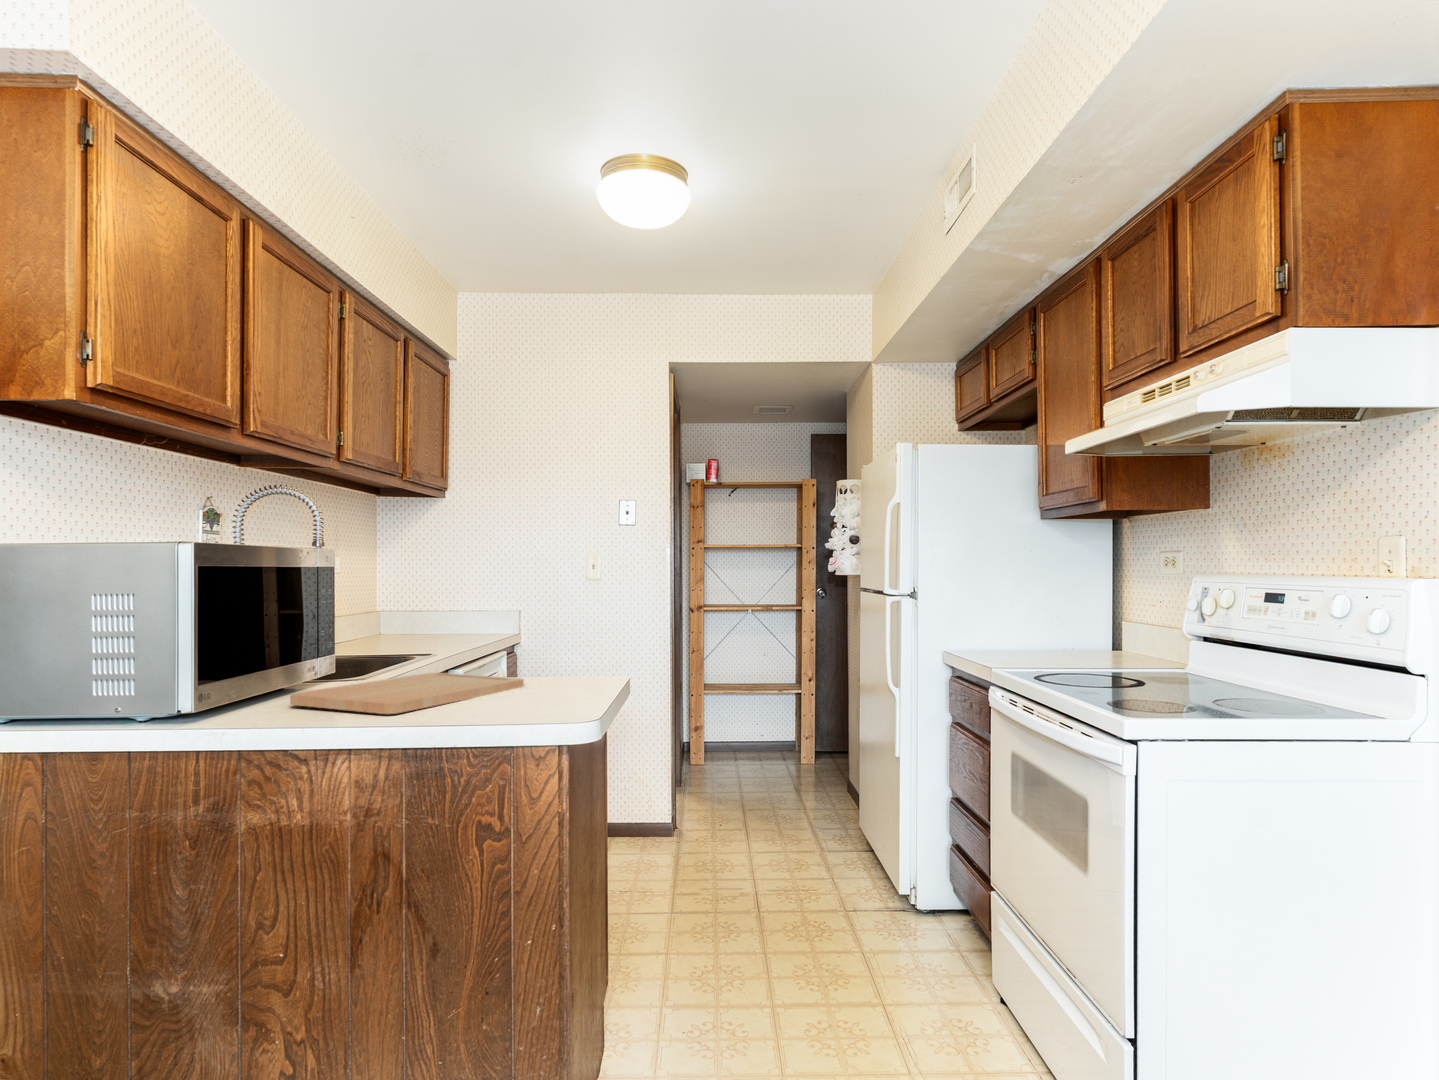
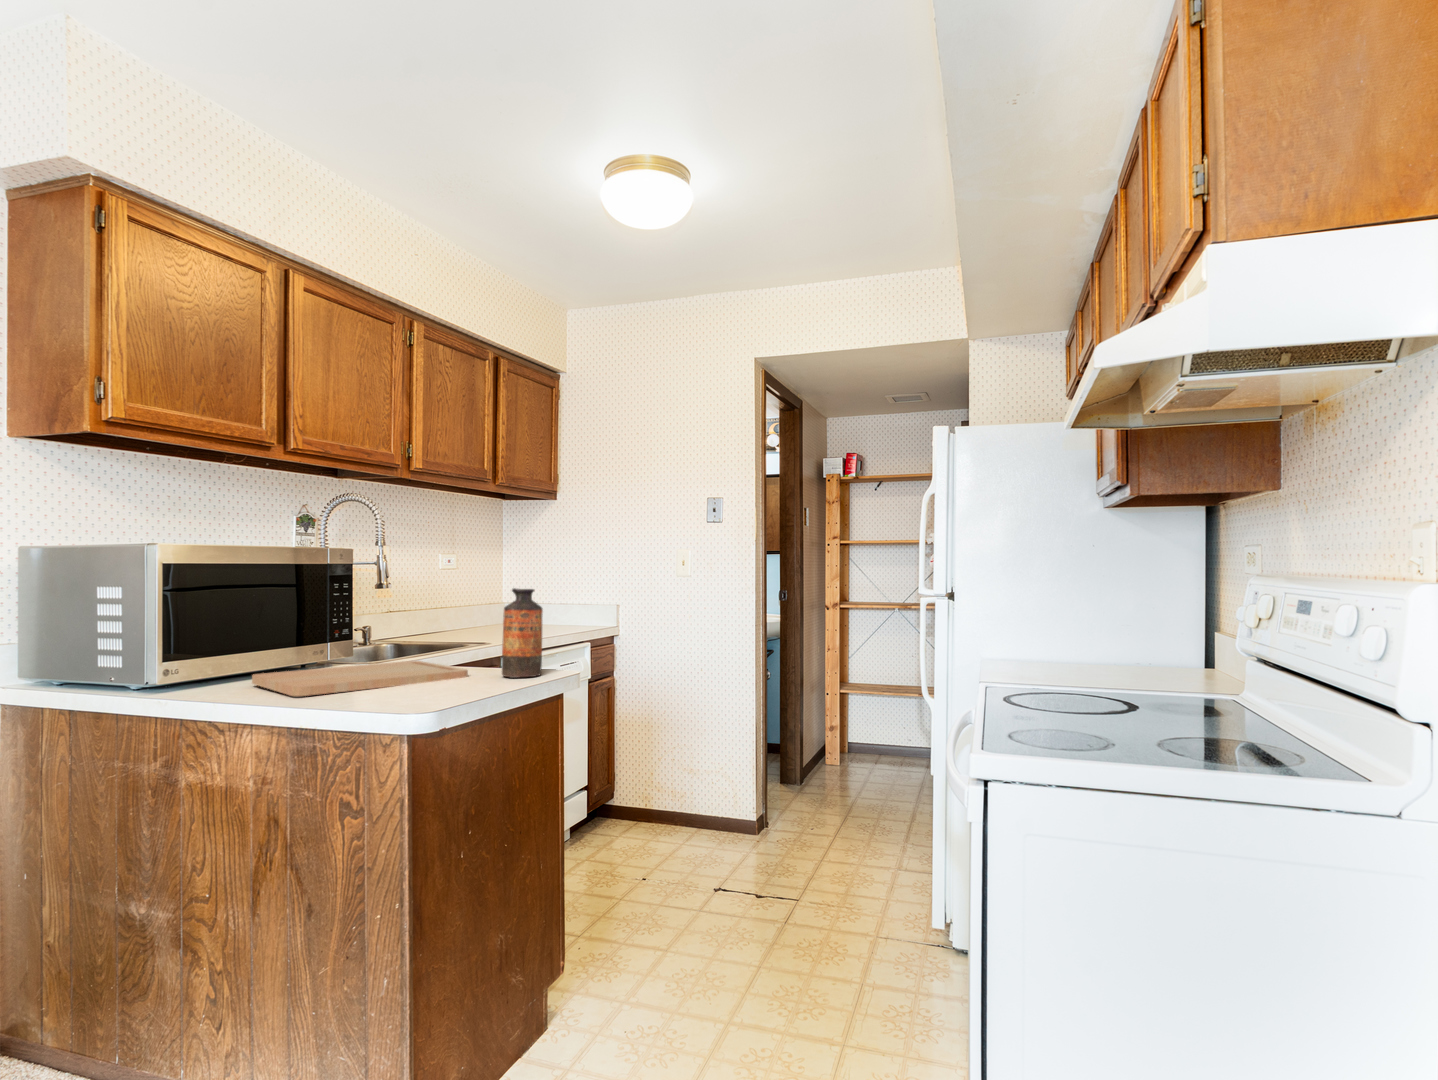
bottle: none [563,591,605,684] -> present [502,588,543,678]

